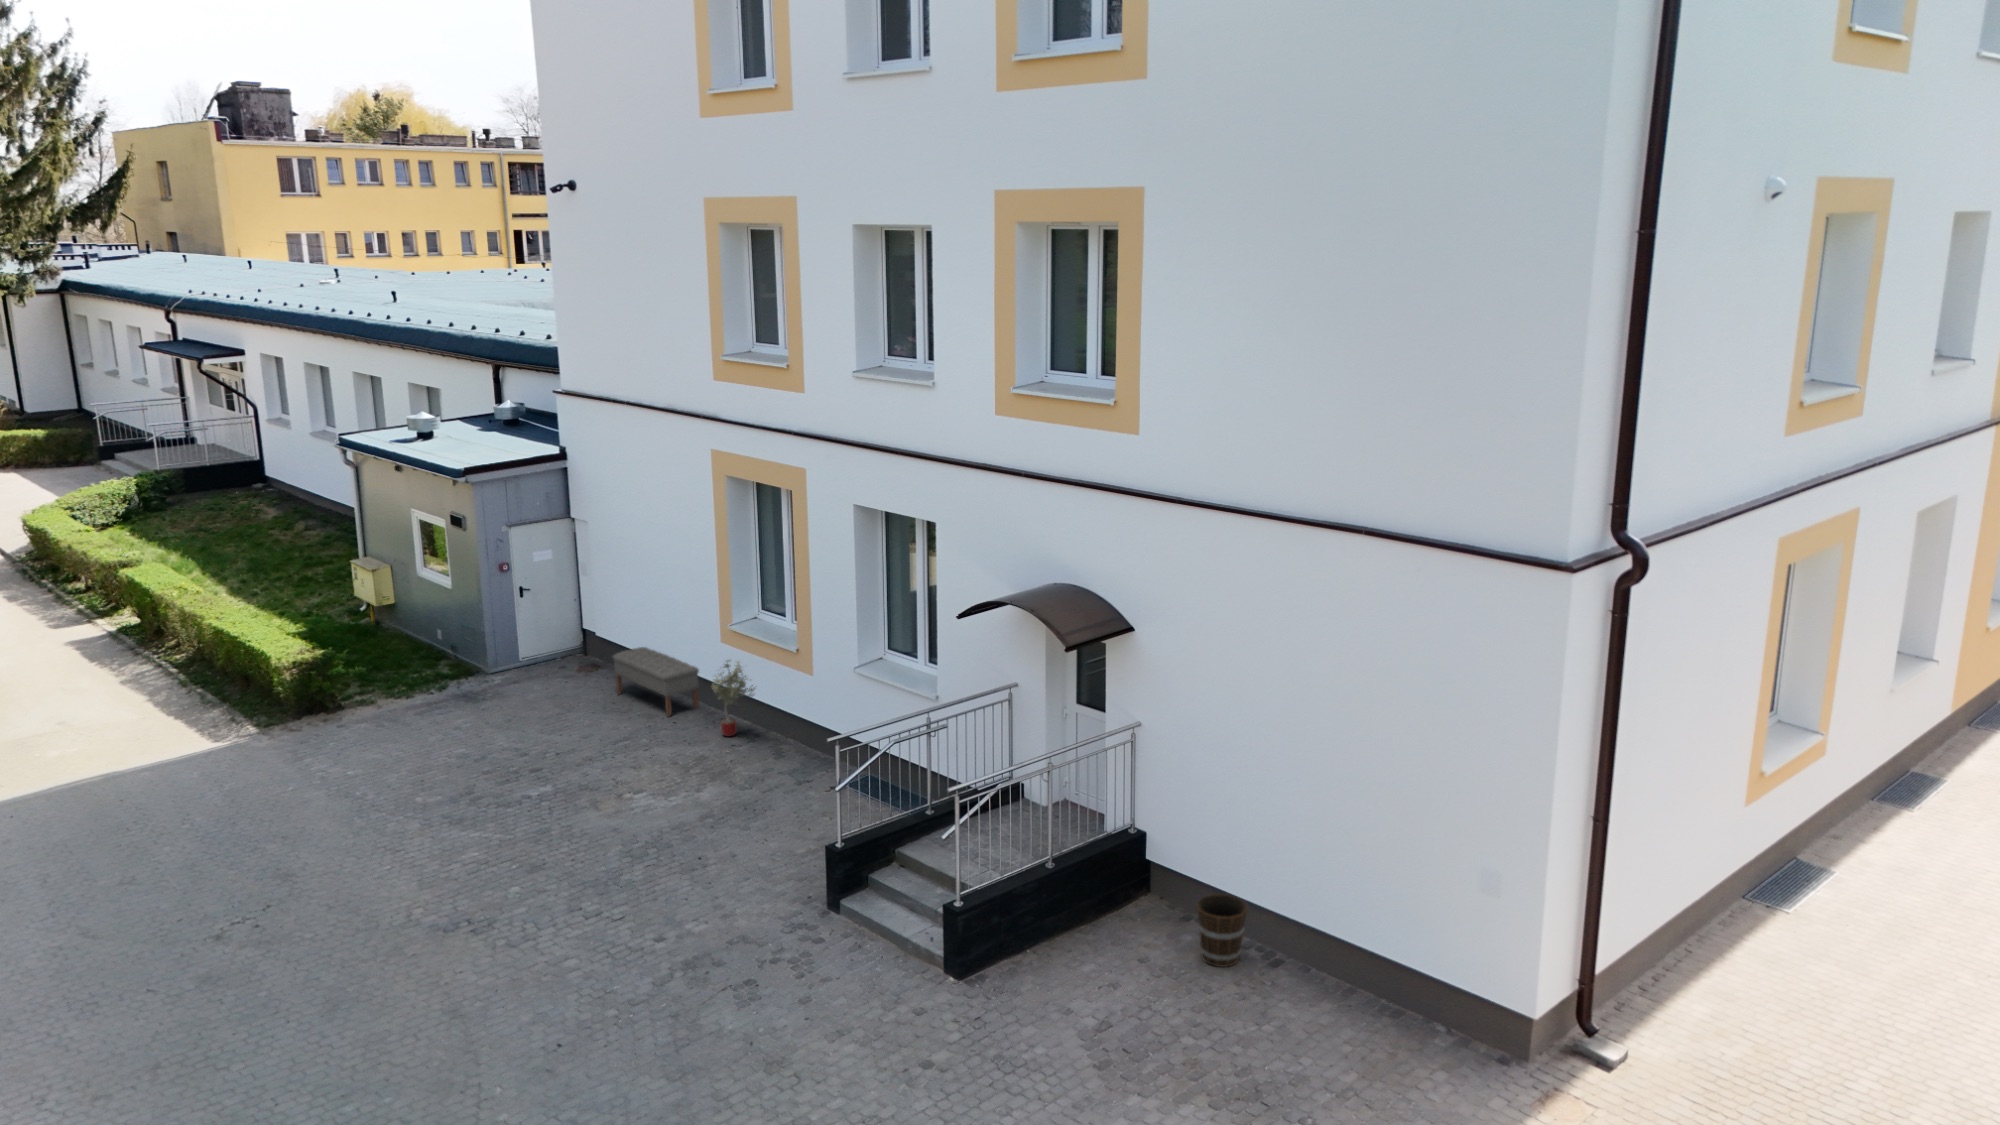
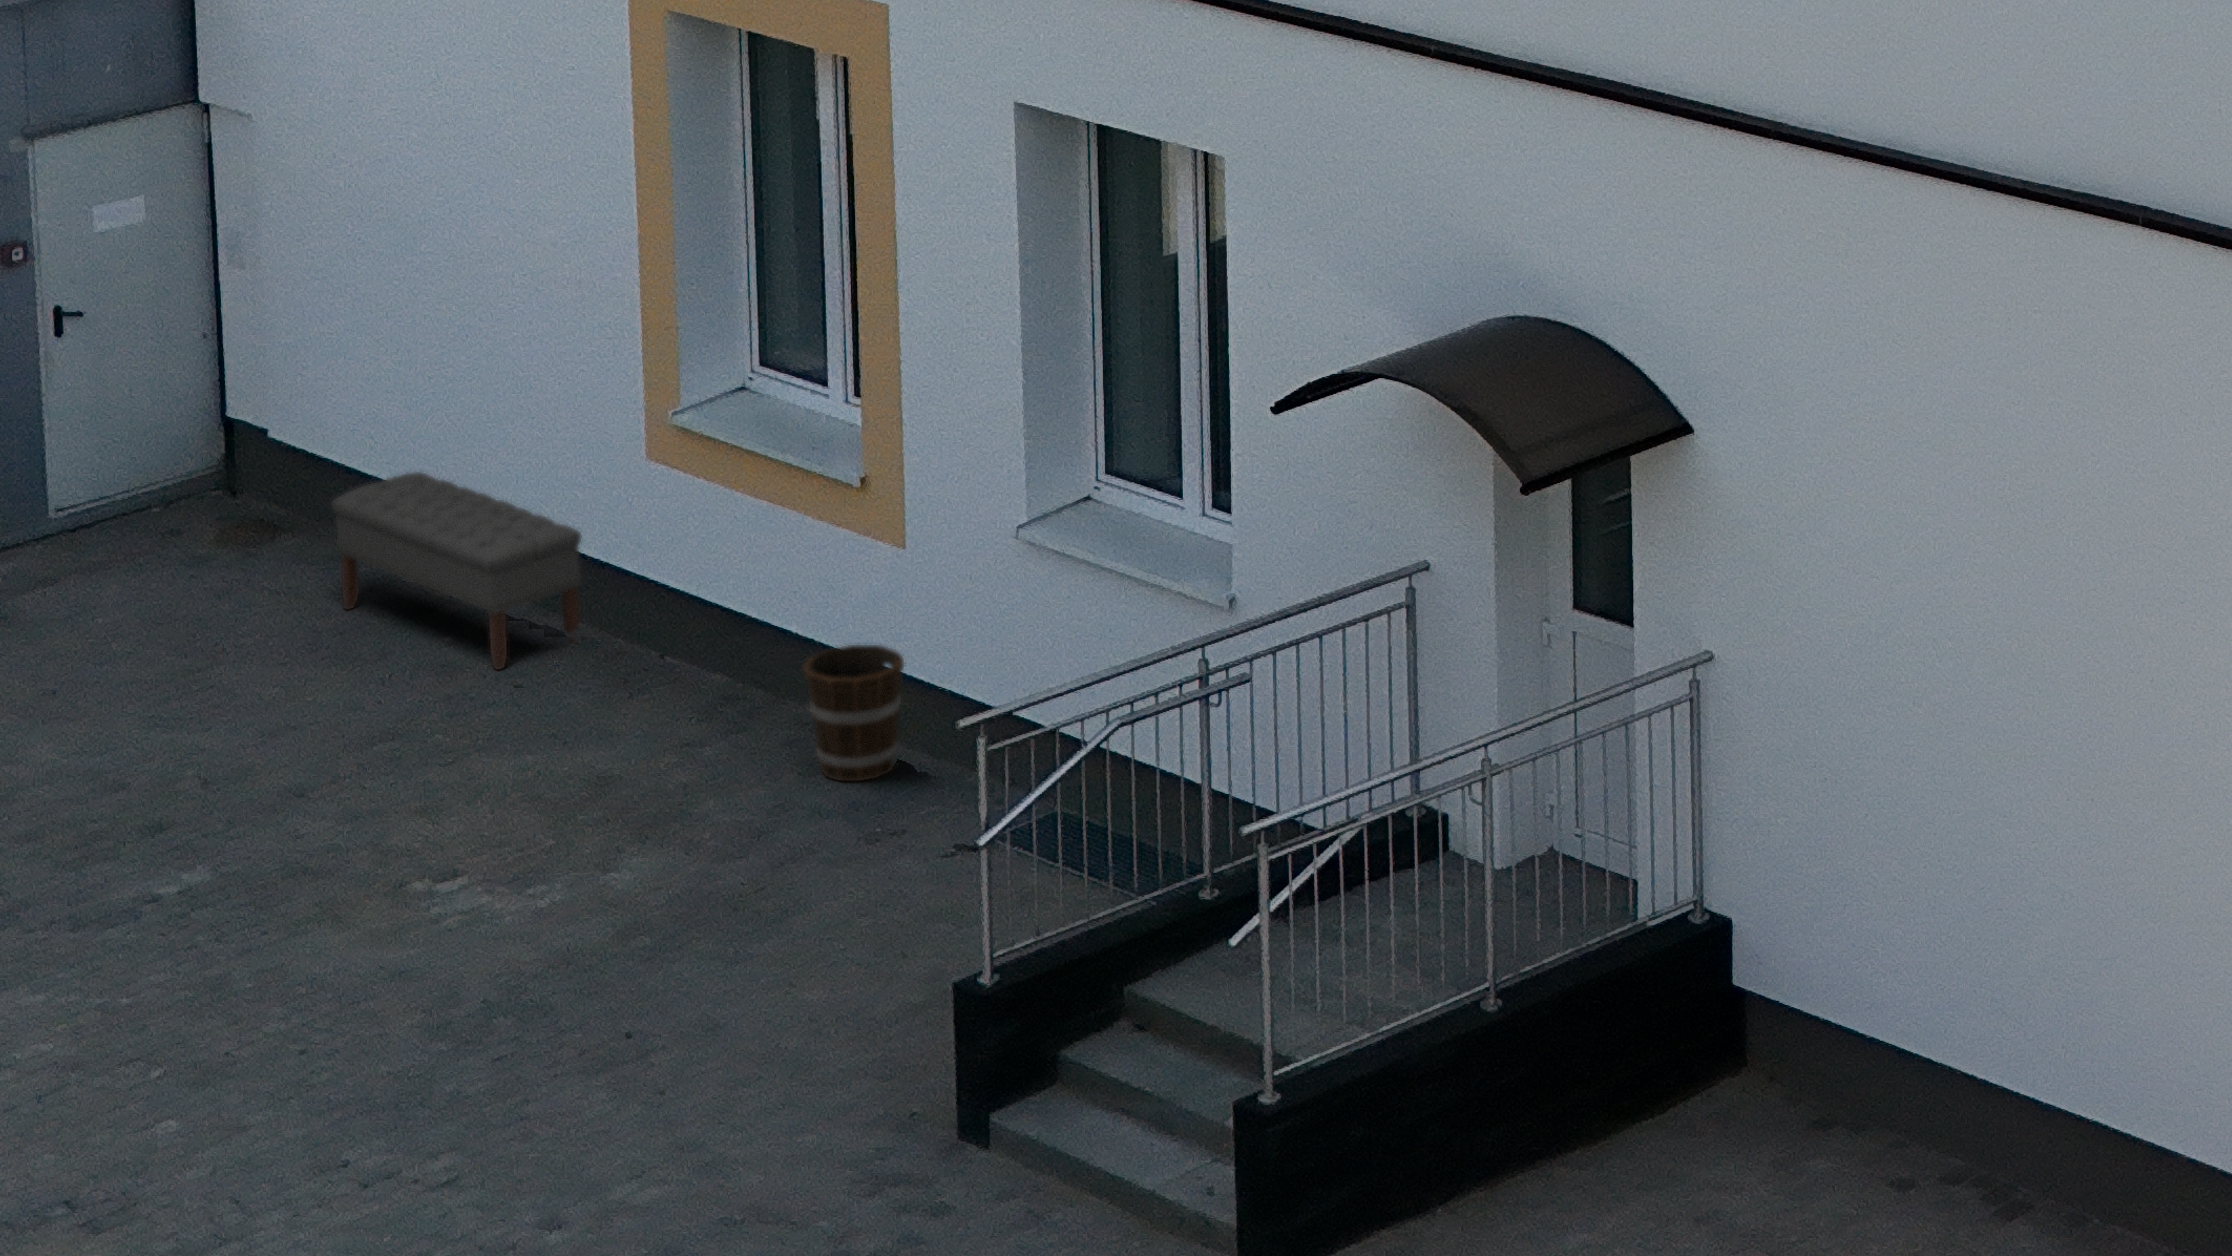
potted tree: present [712,661,756,737] -> none [620,508,749,719]
bucket: present [1197,894,1247,967] -> present [804,645,904,781]

